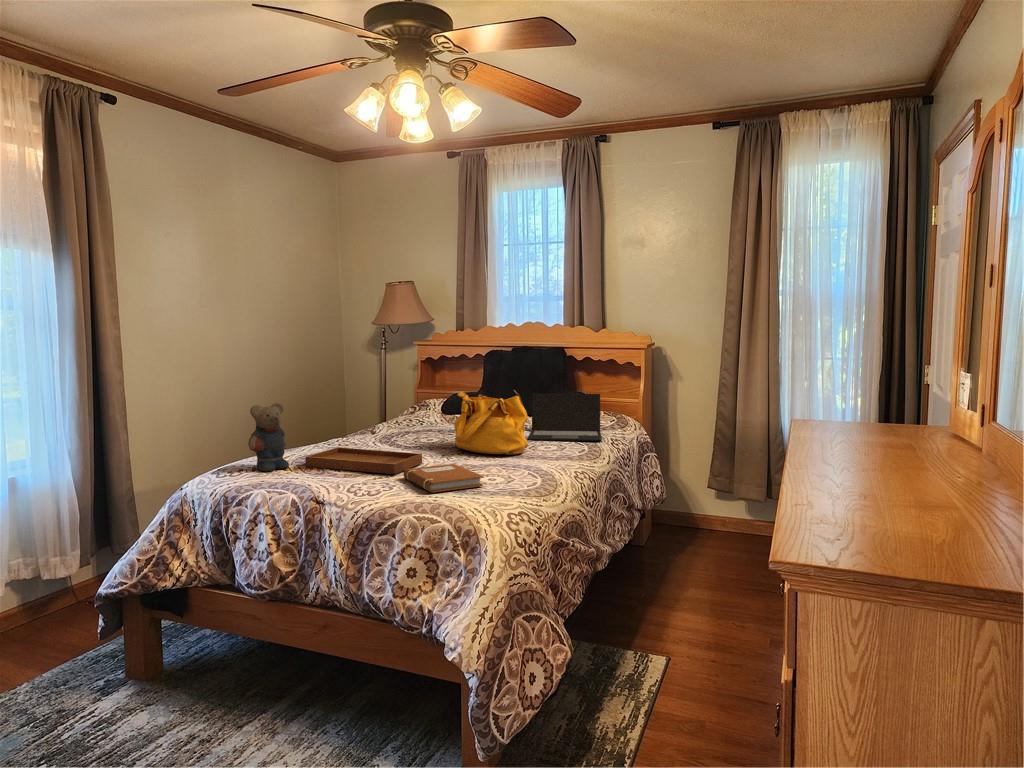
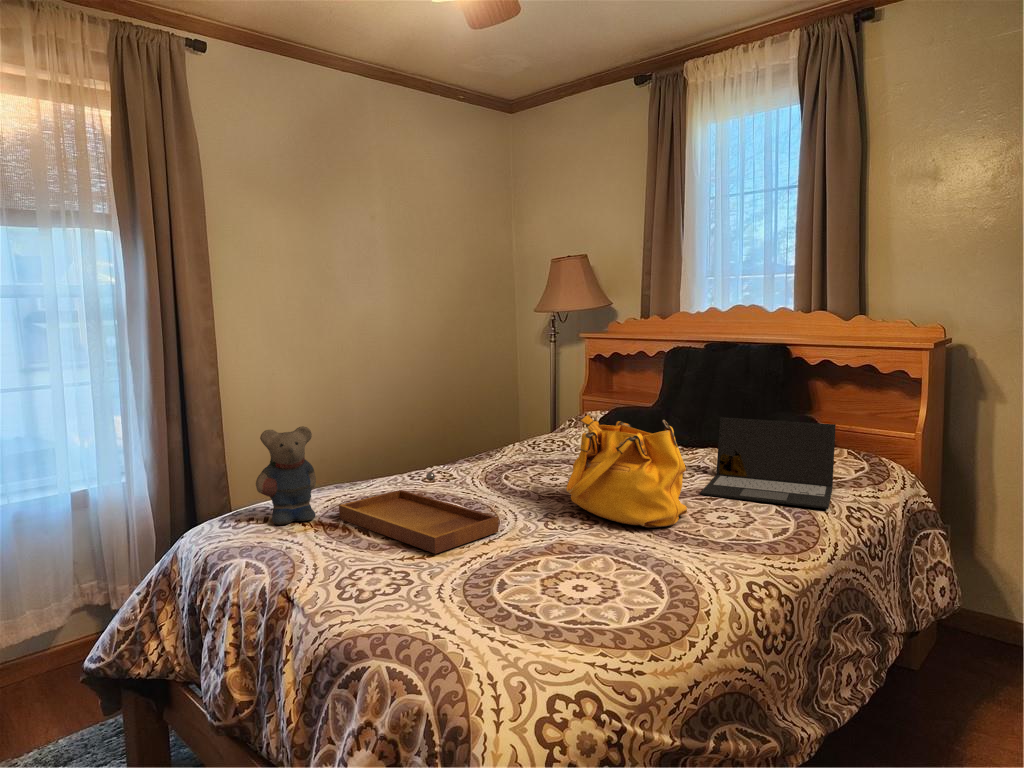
notebook: present [403,464,483,493] -> none [442,545,553,611]

